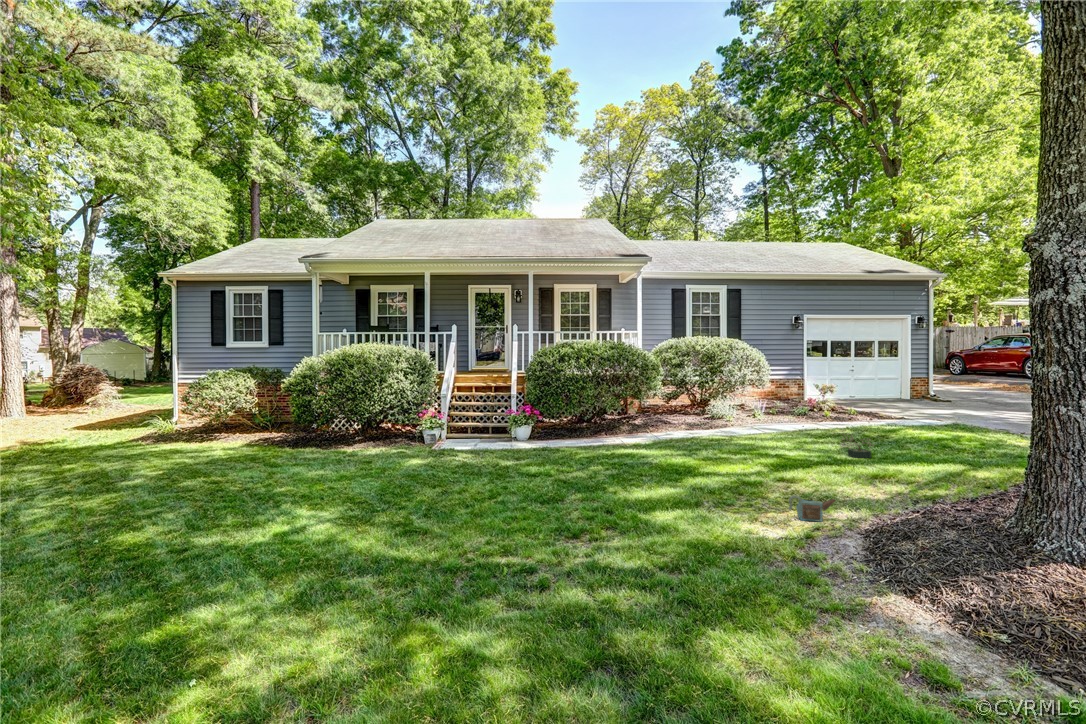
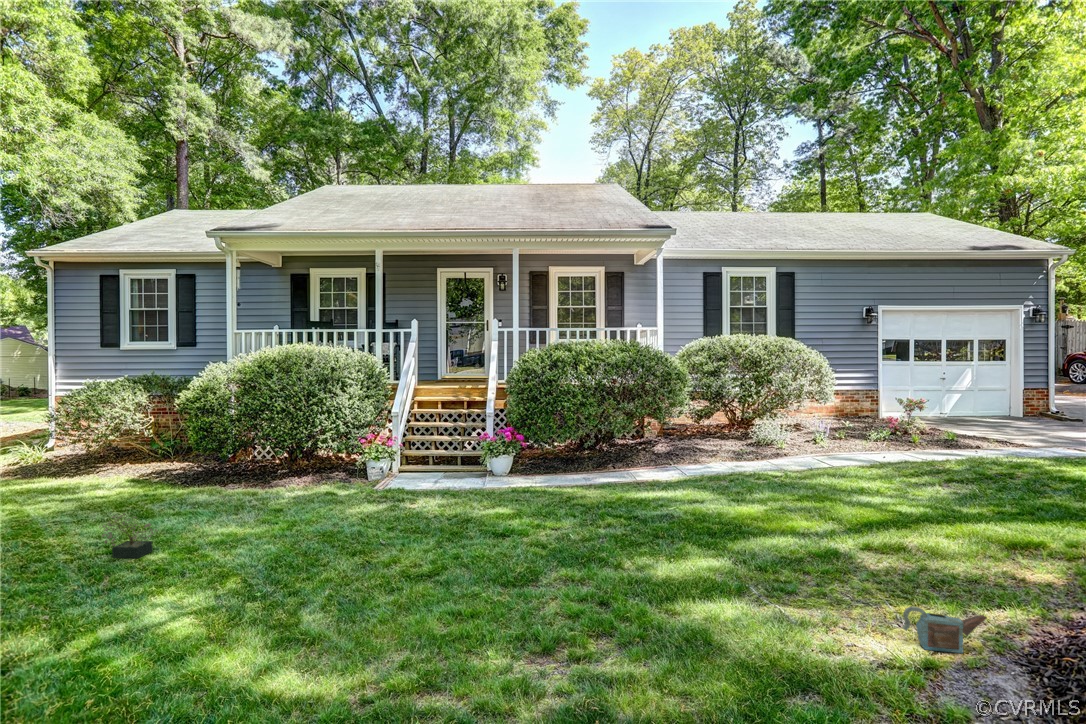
decorative plant: present [842,434,871,458] -> present [102,514,157,558]

